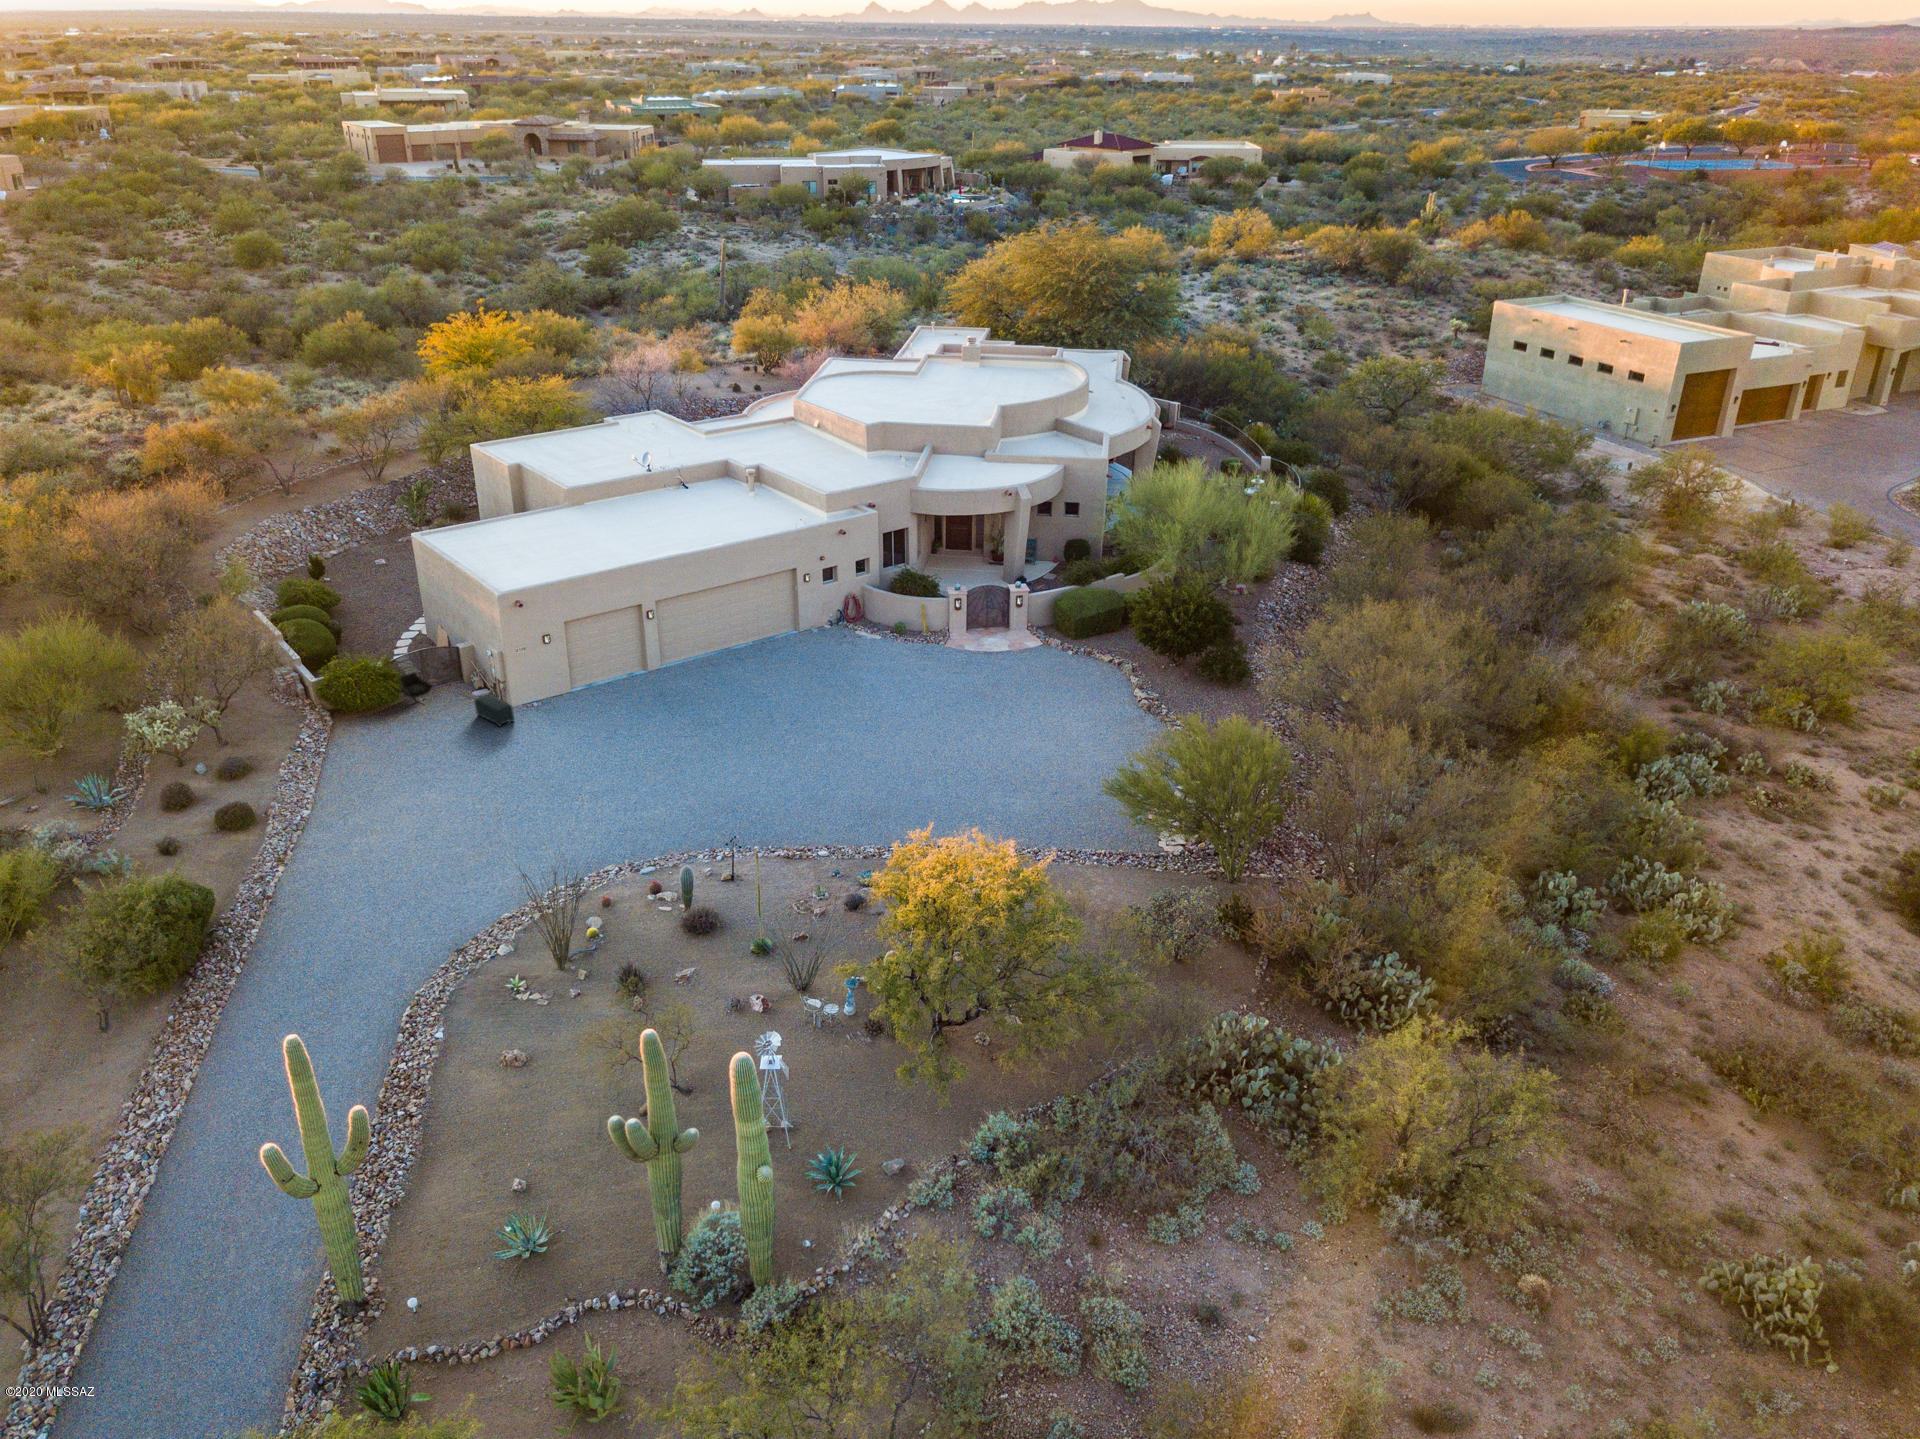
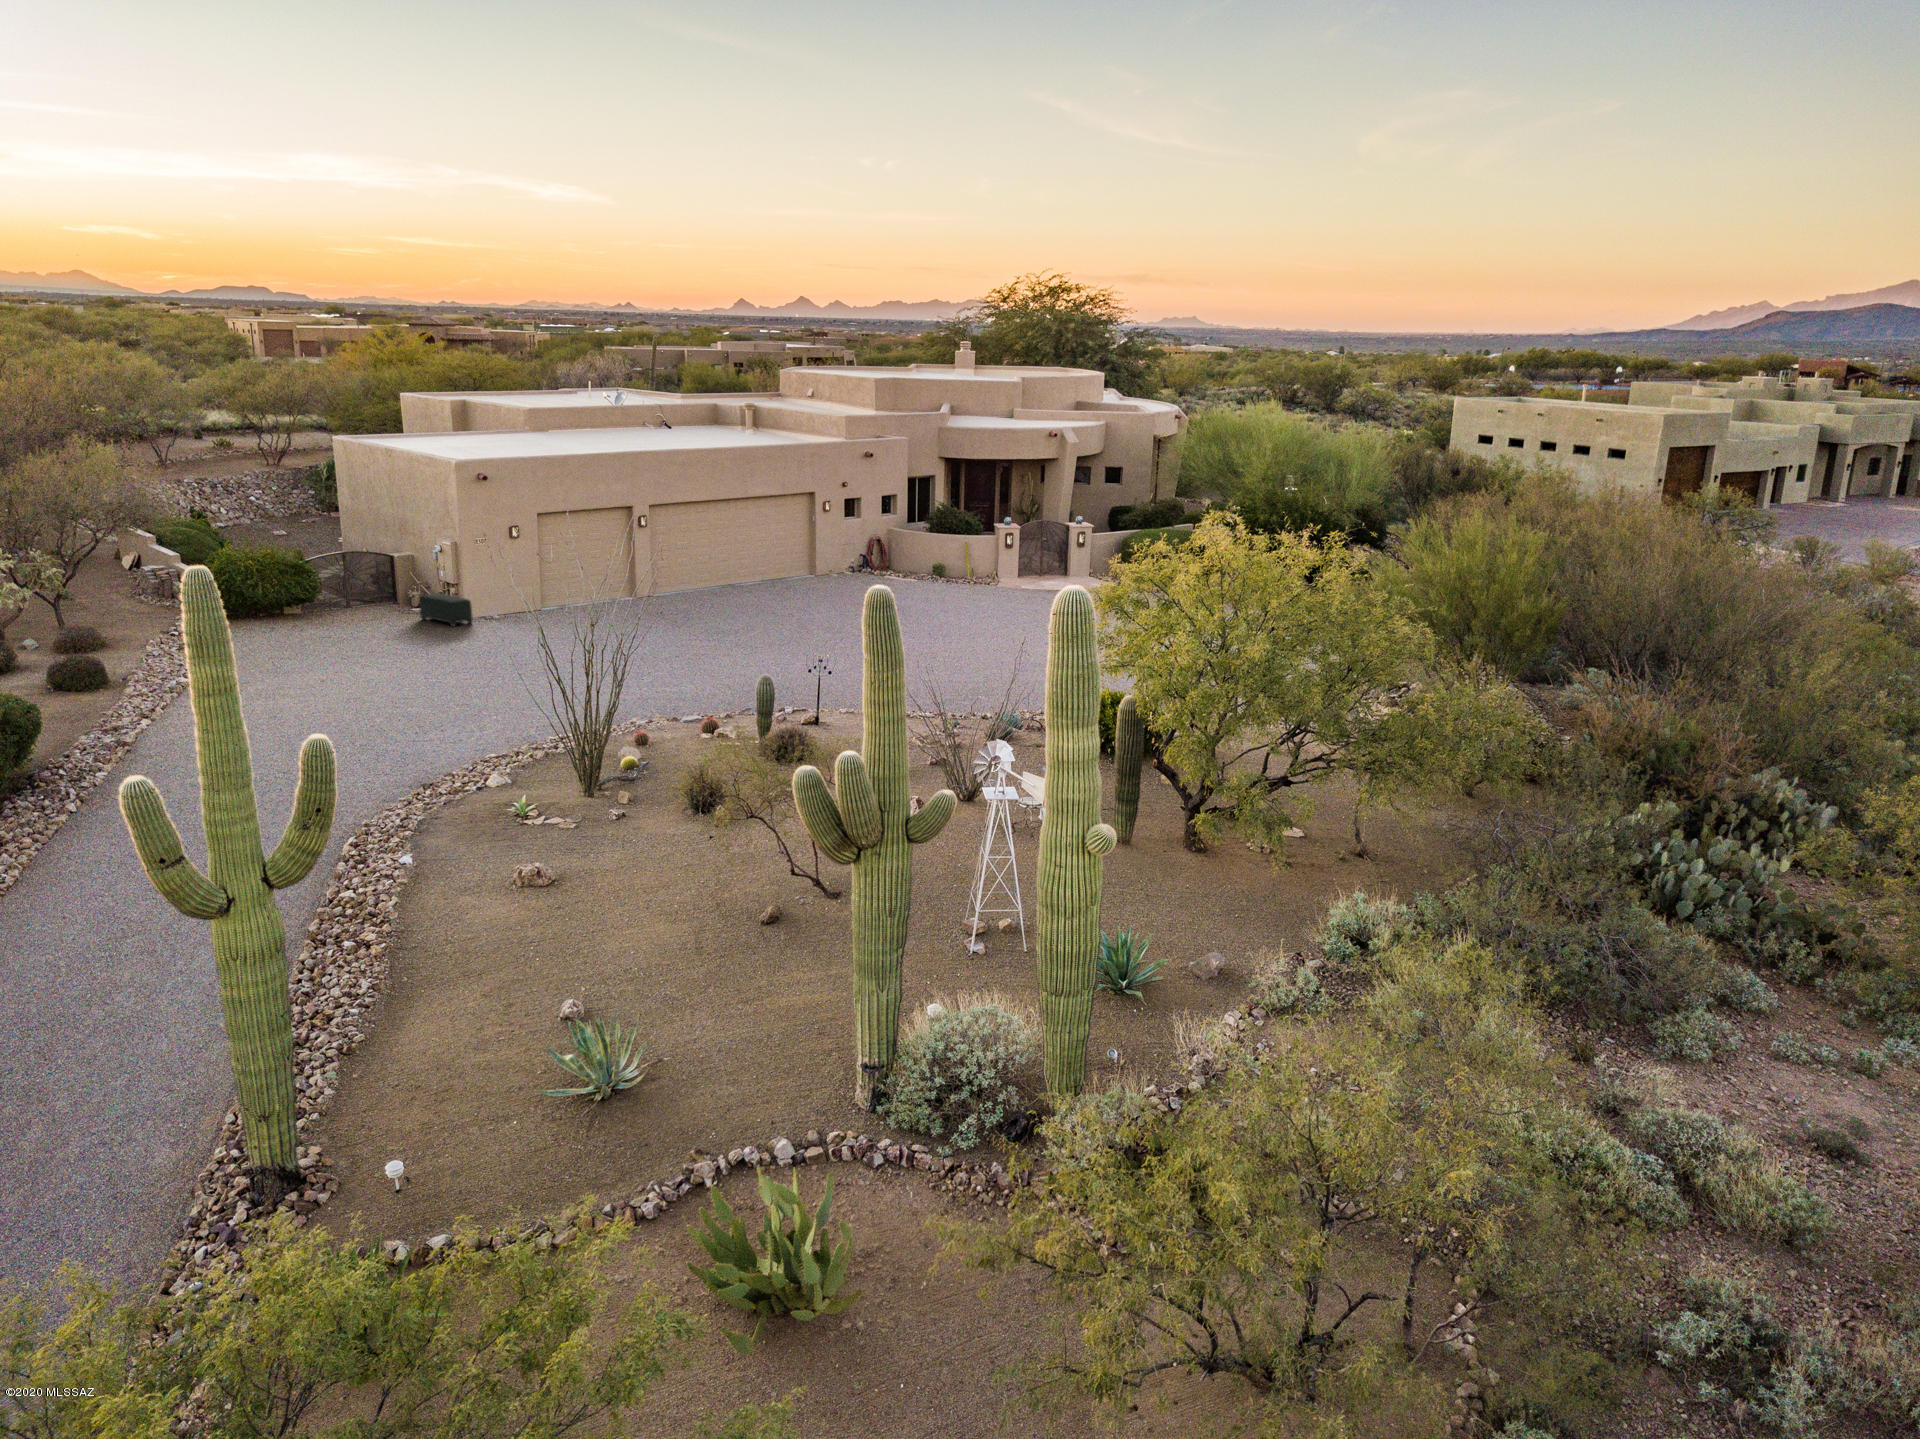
lounge chair: present [401,672,432,701] -> none [312,574,360,612]

